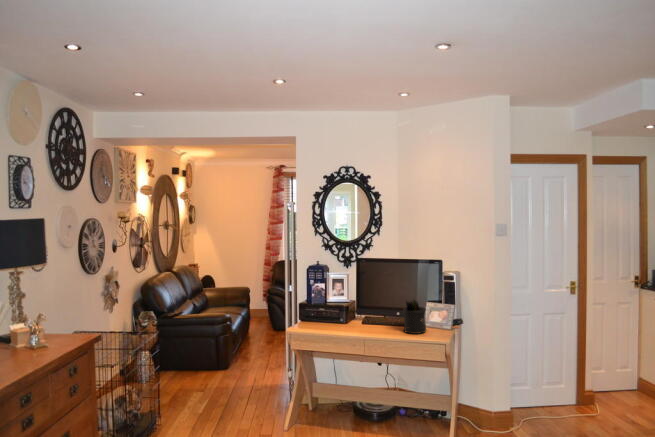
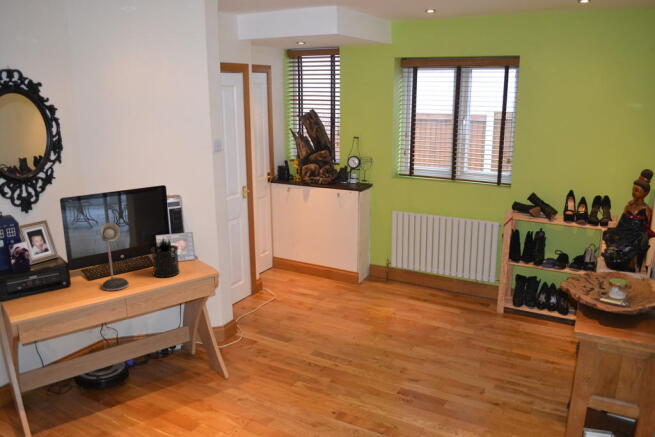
desk lamp: none [360,278,380,333] -> present [100,223,129,291]

